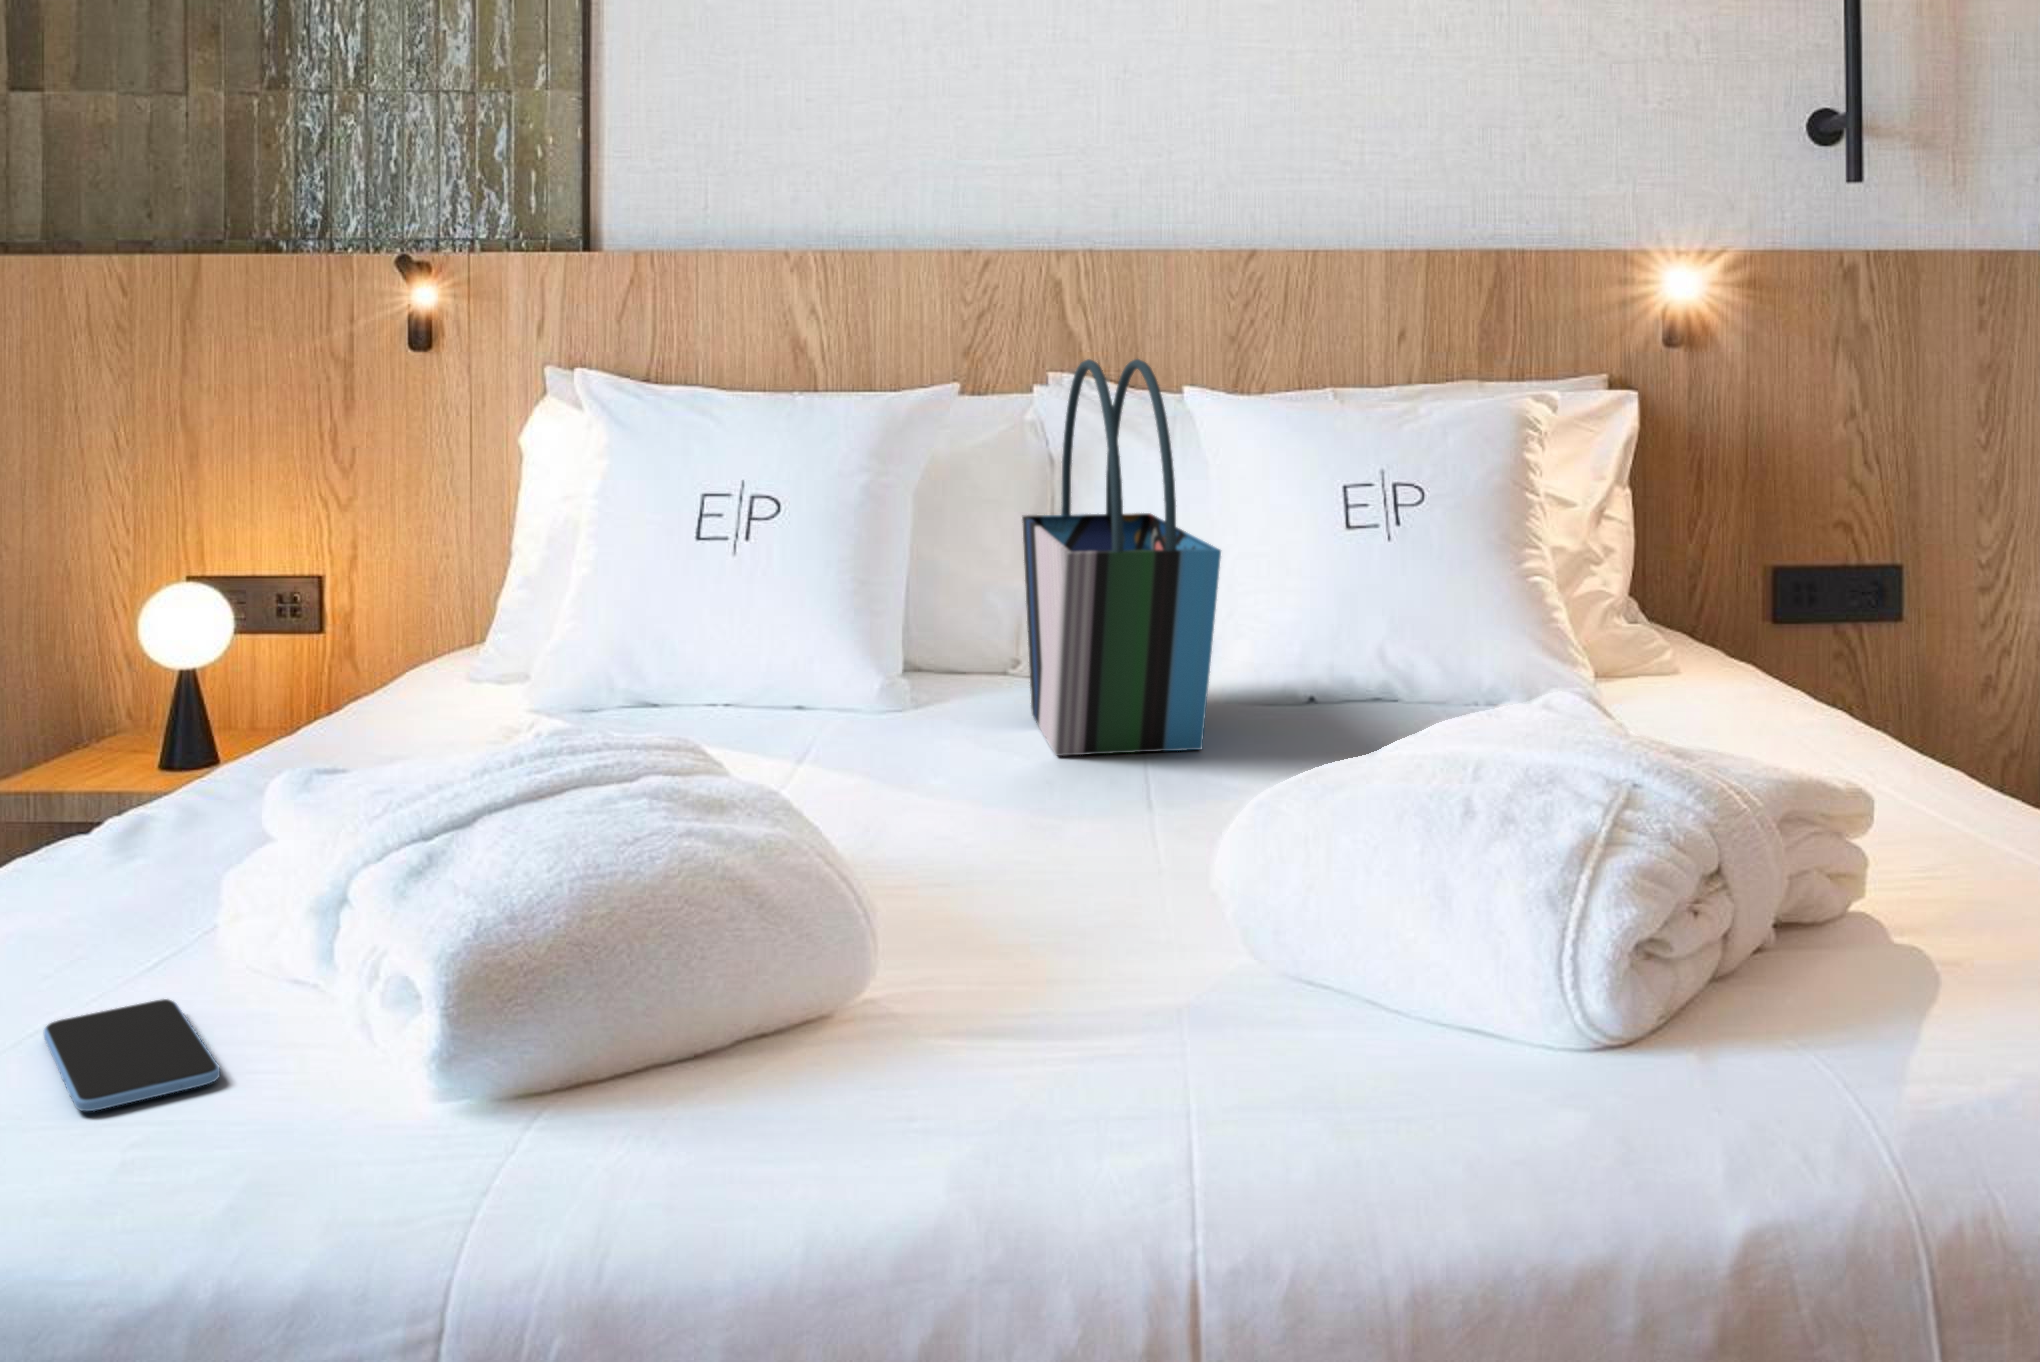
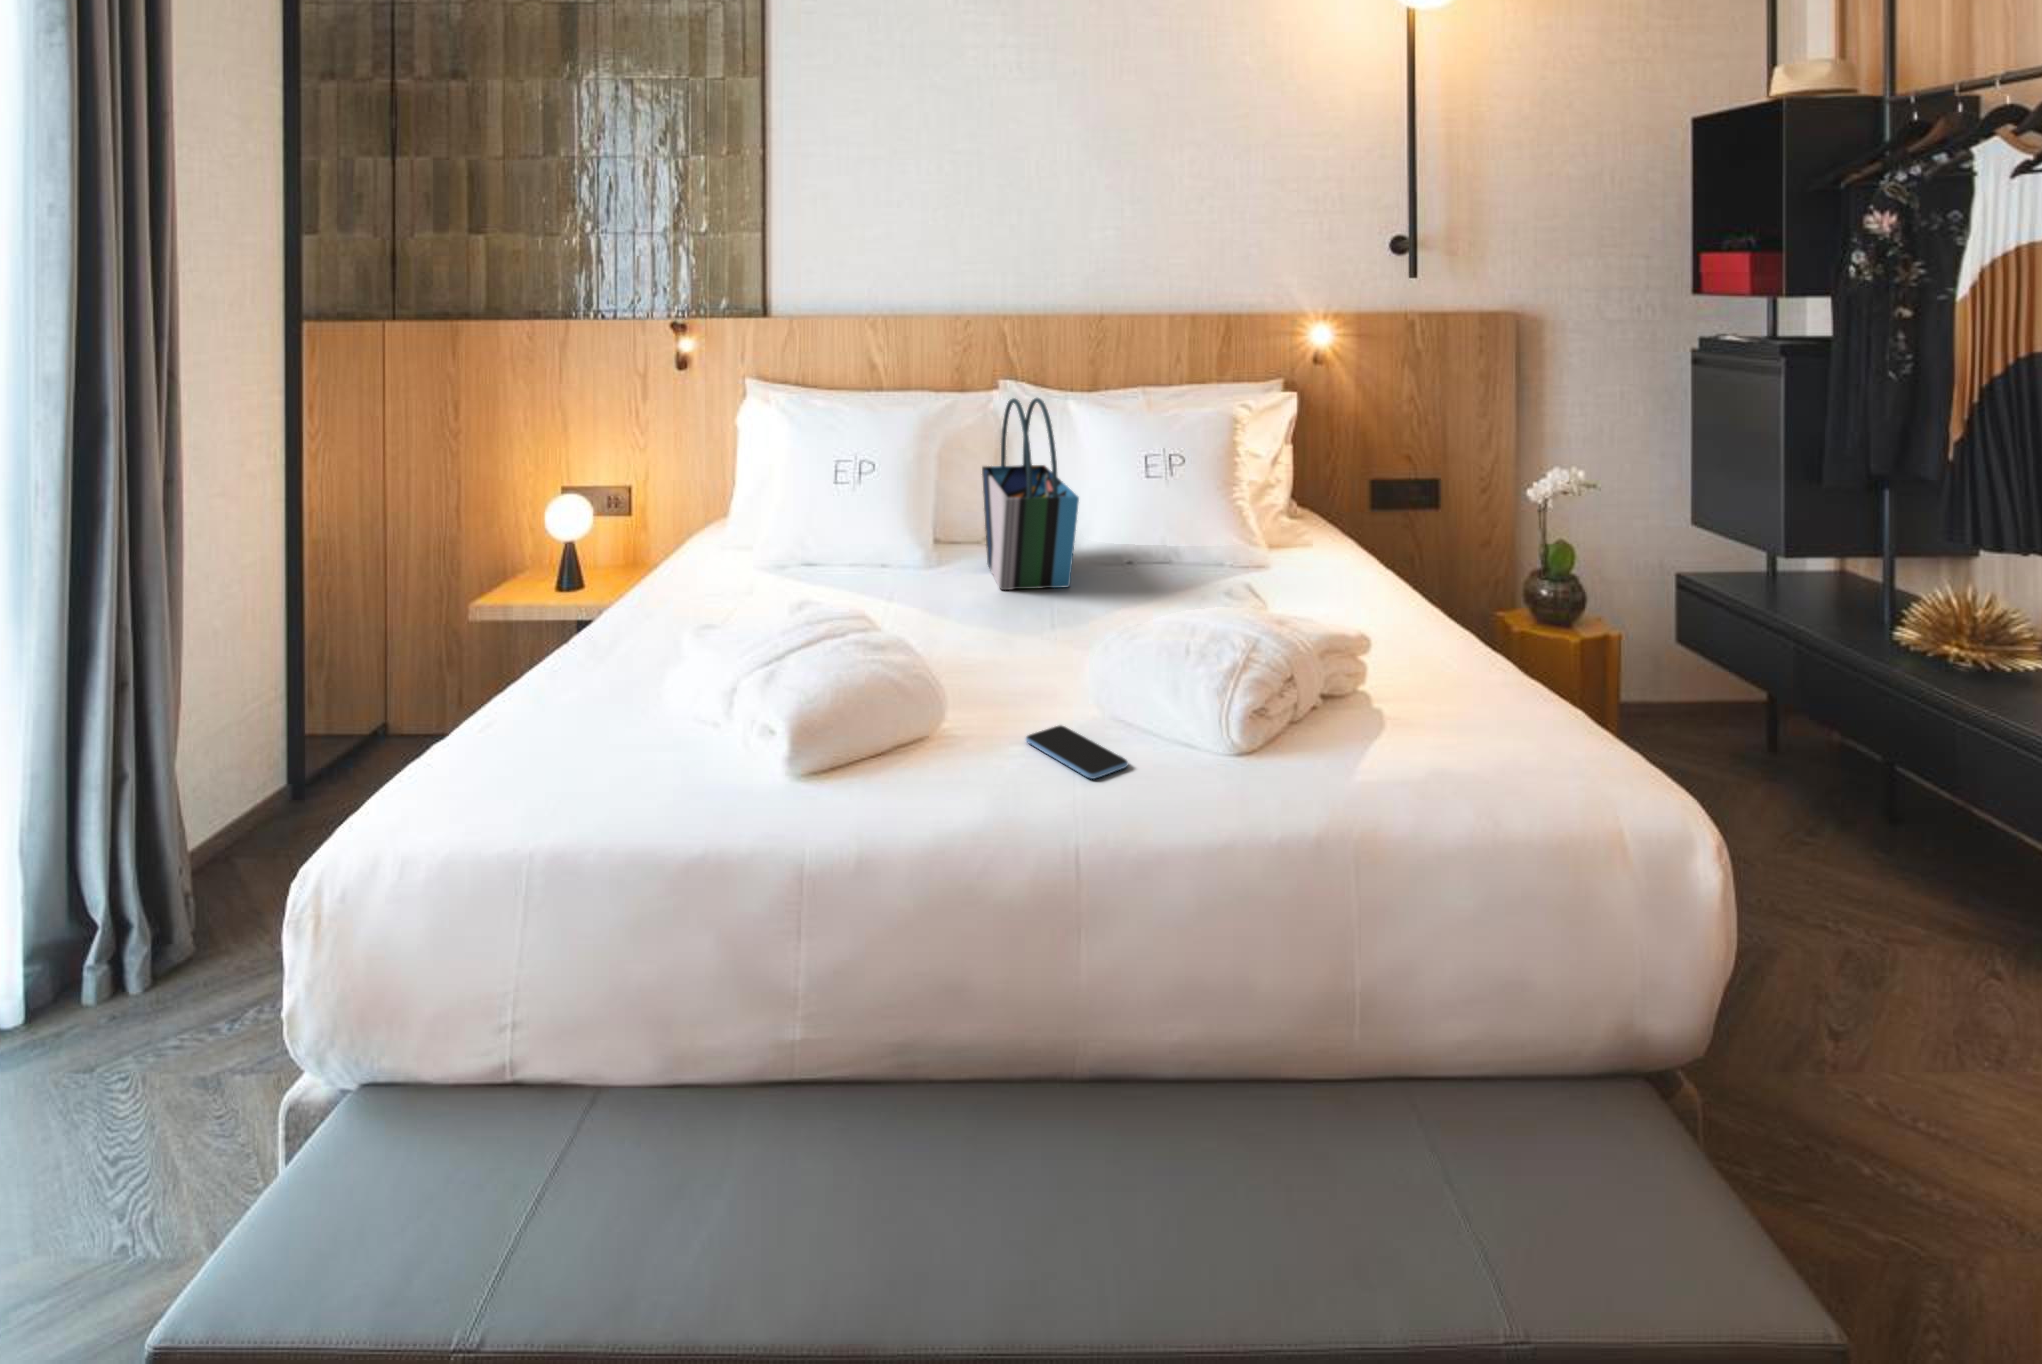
smartphone: present [44,999,220,1111] -> present [1026,725,1128,779]

